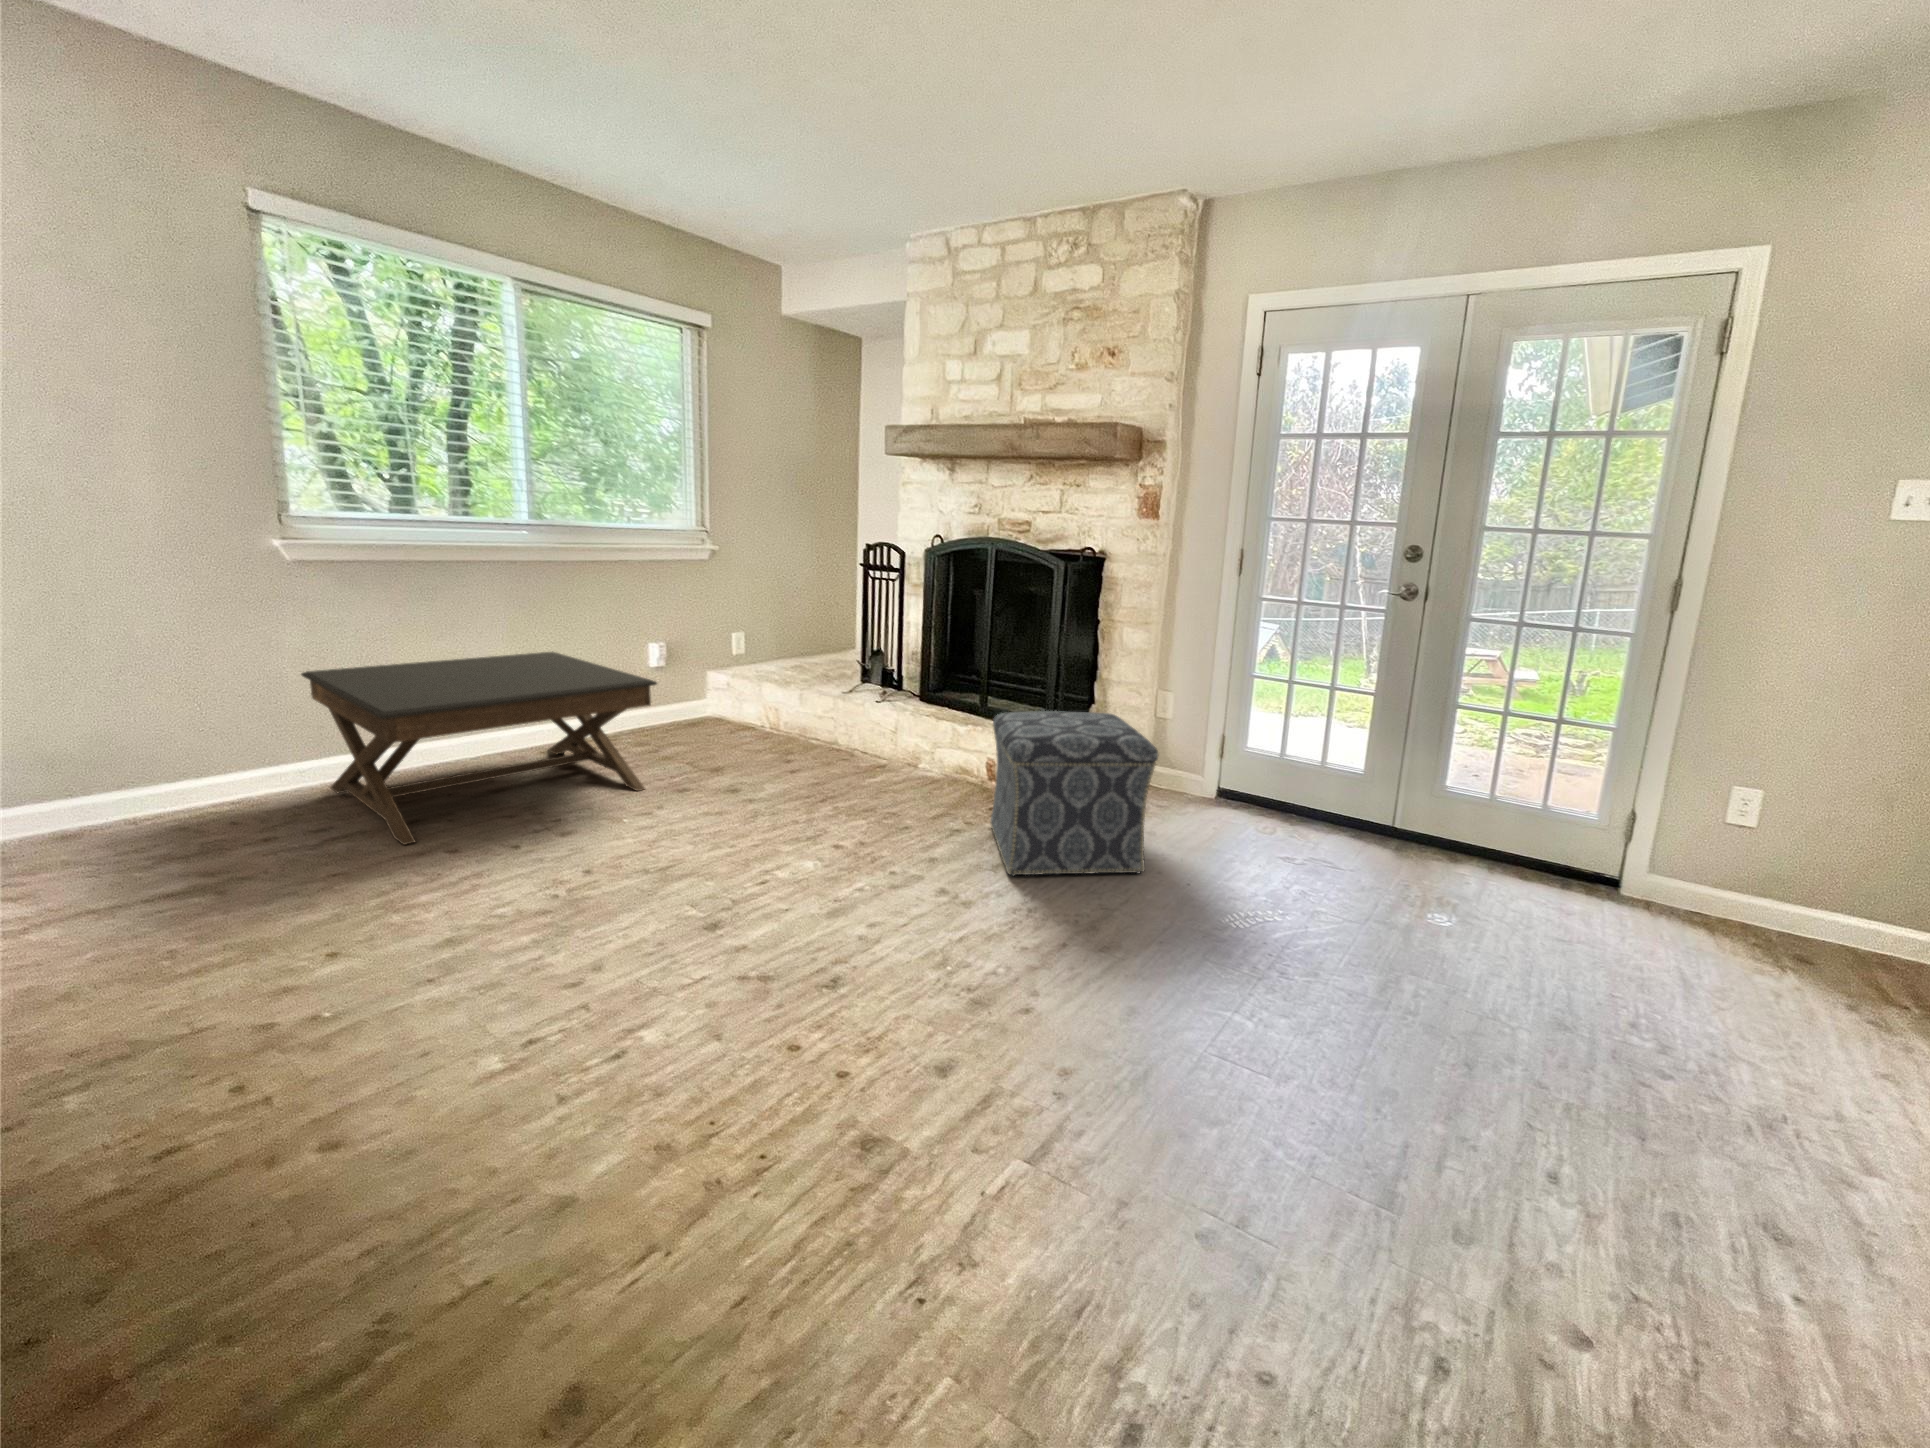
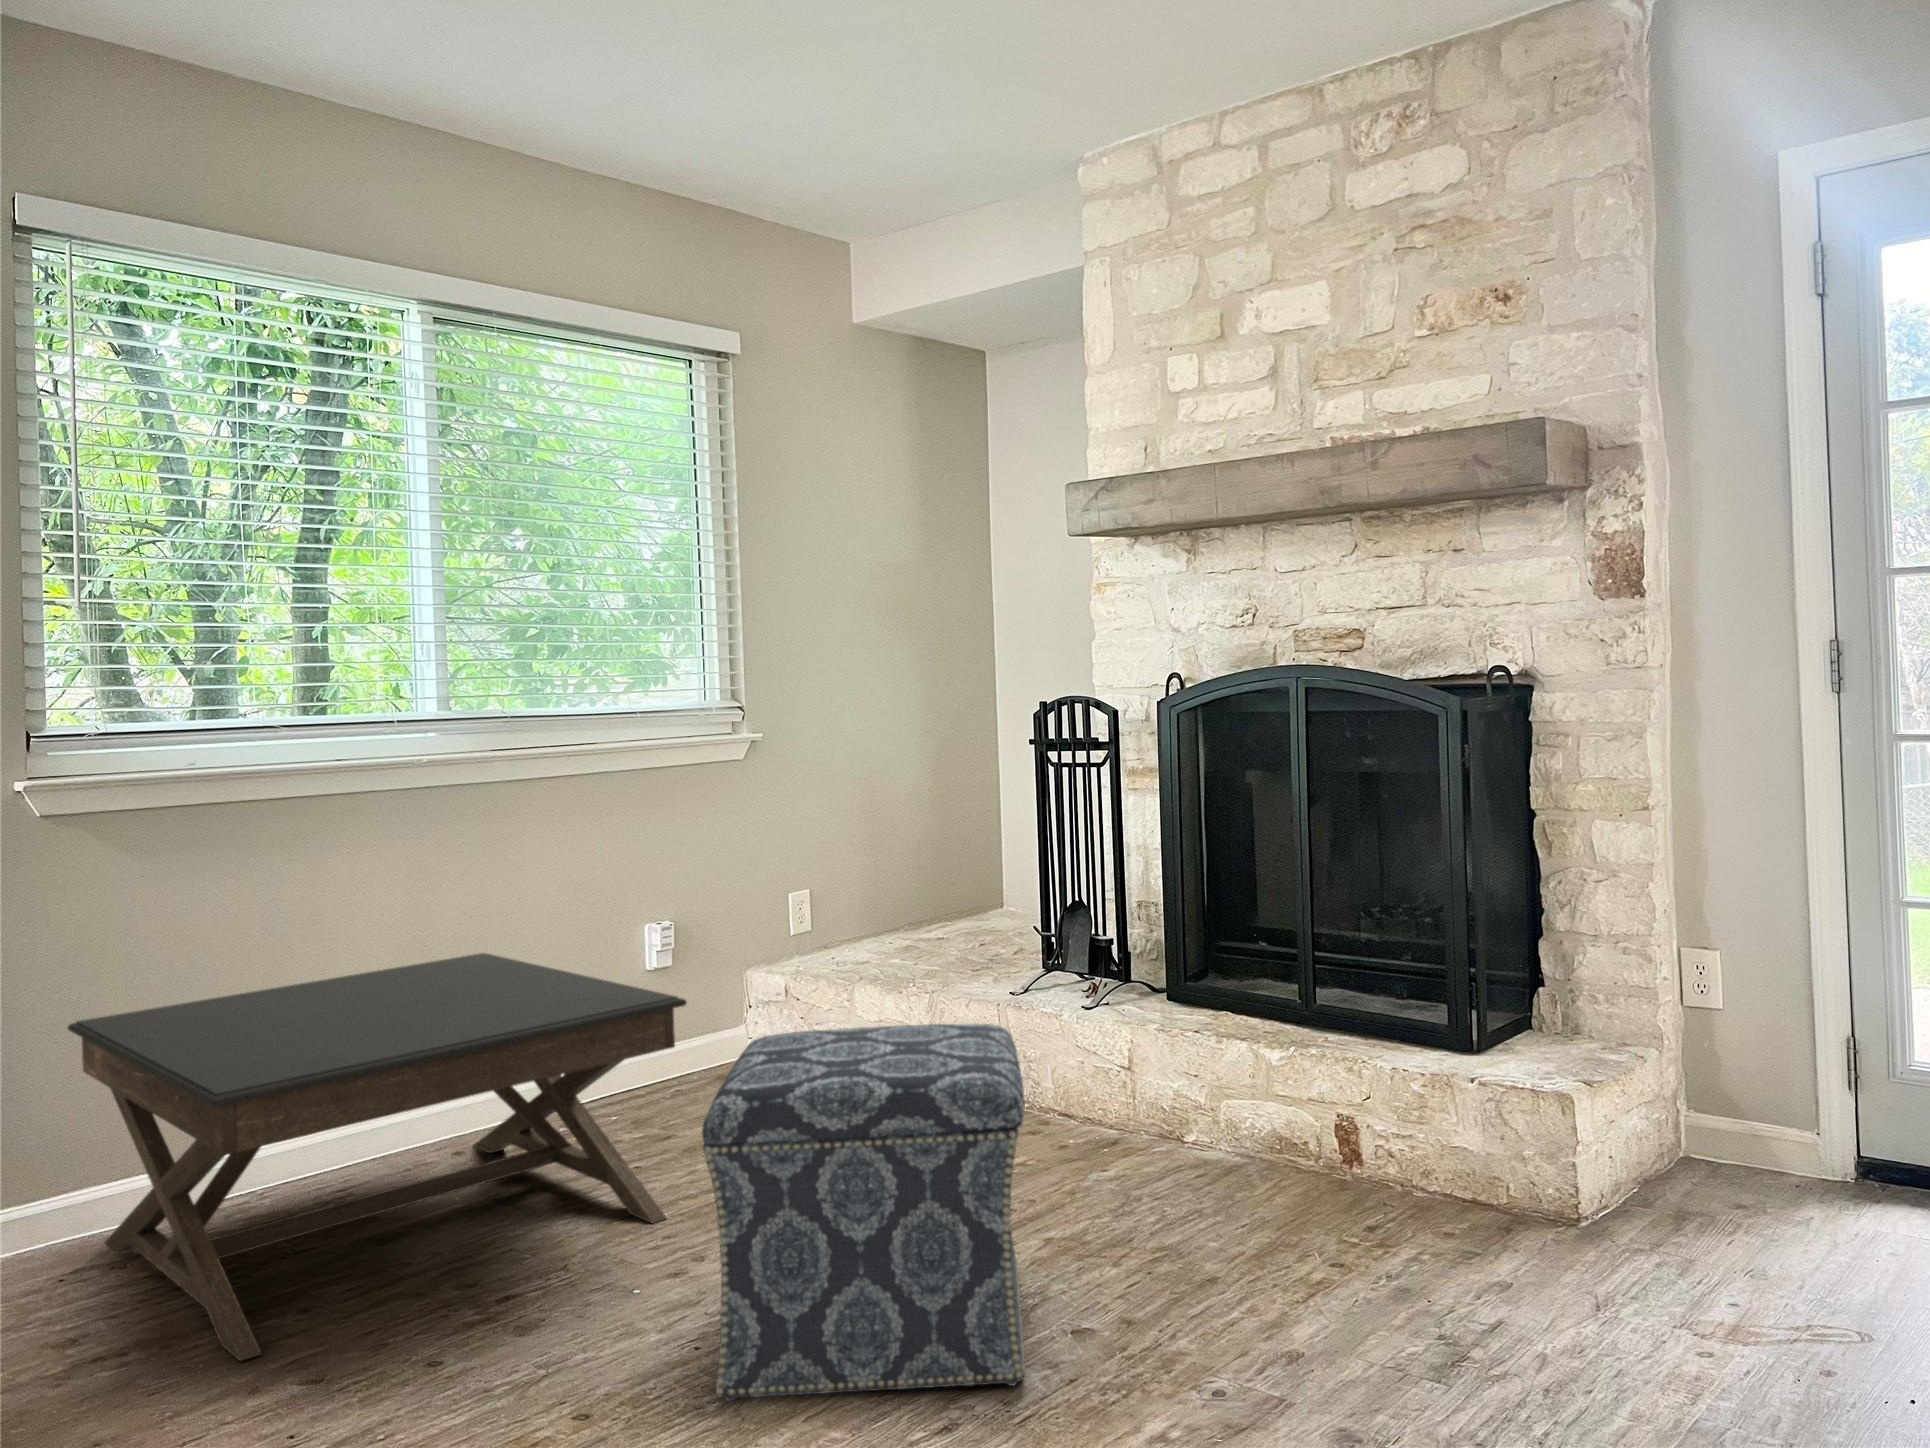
ottoman: present [990,711,1159,876] -> present [702,1024,1026,1401]

